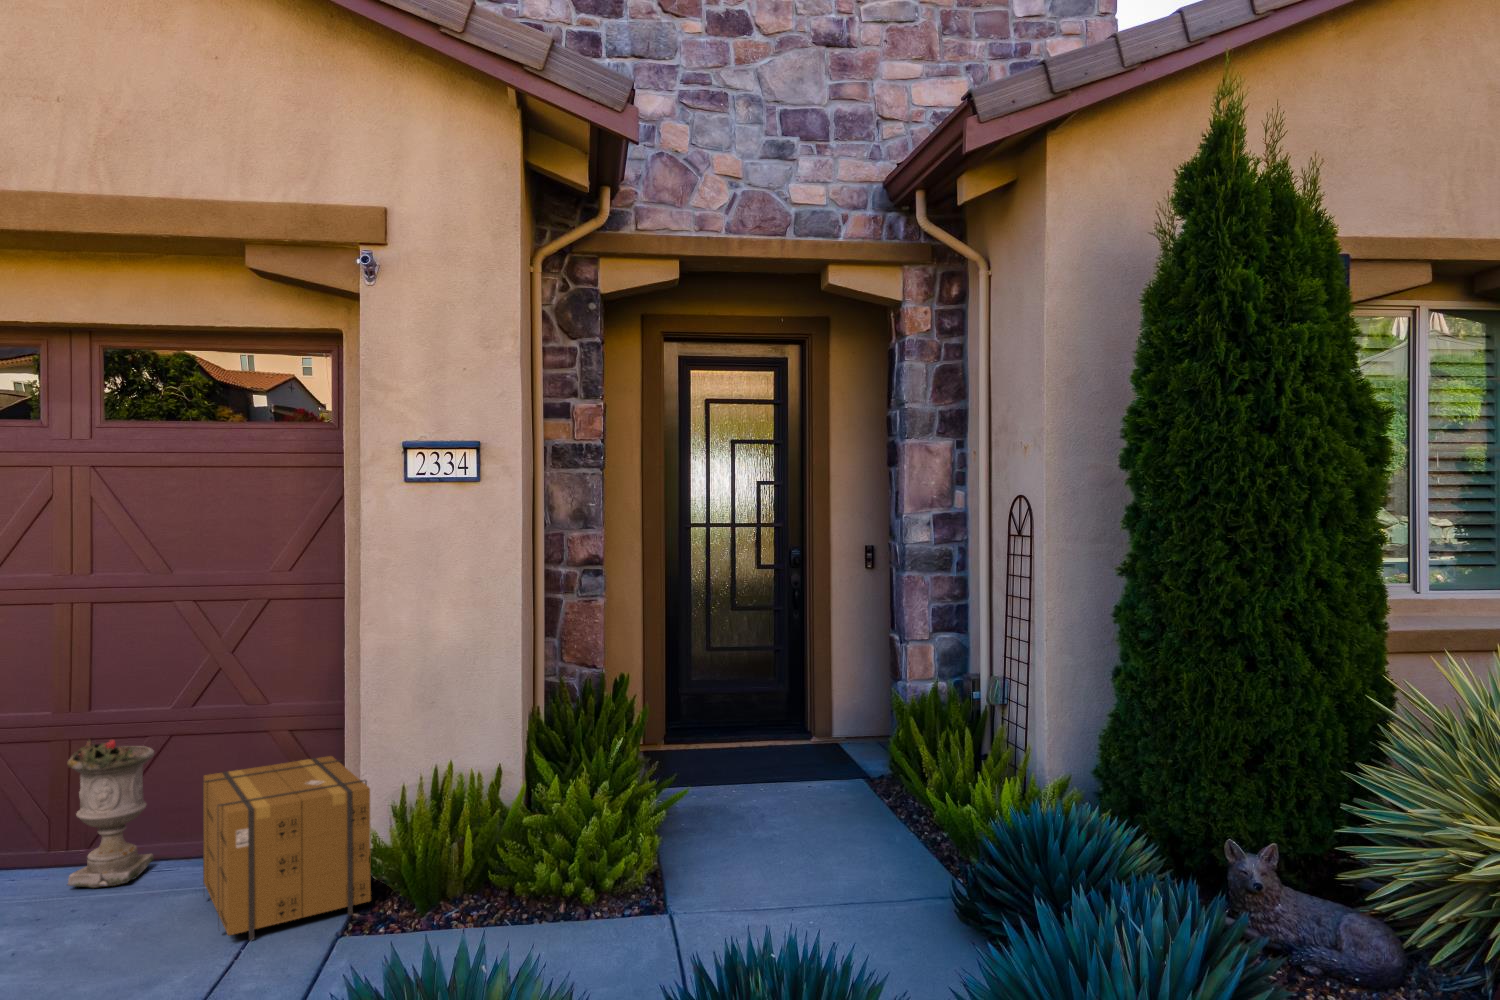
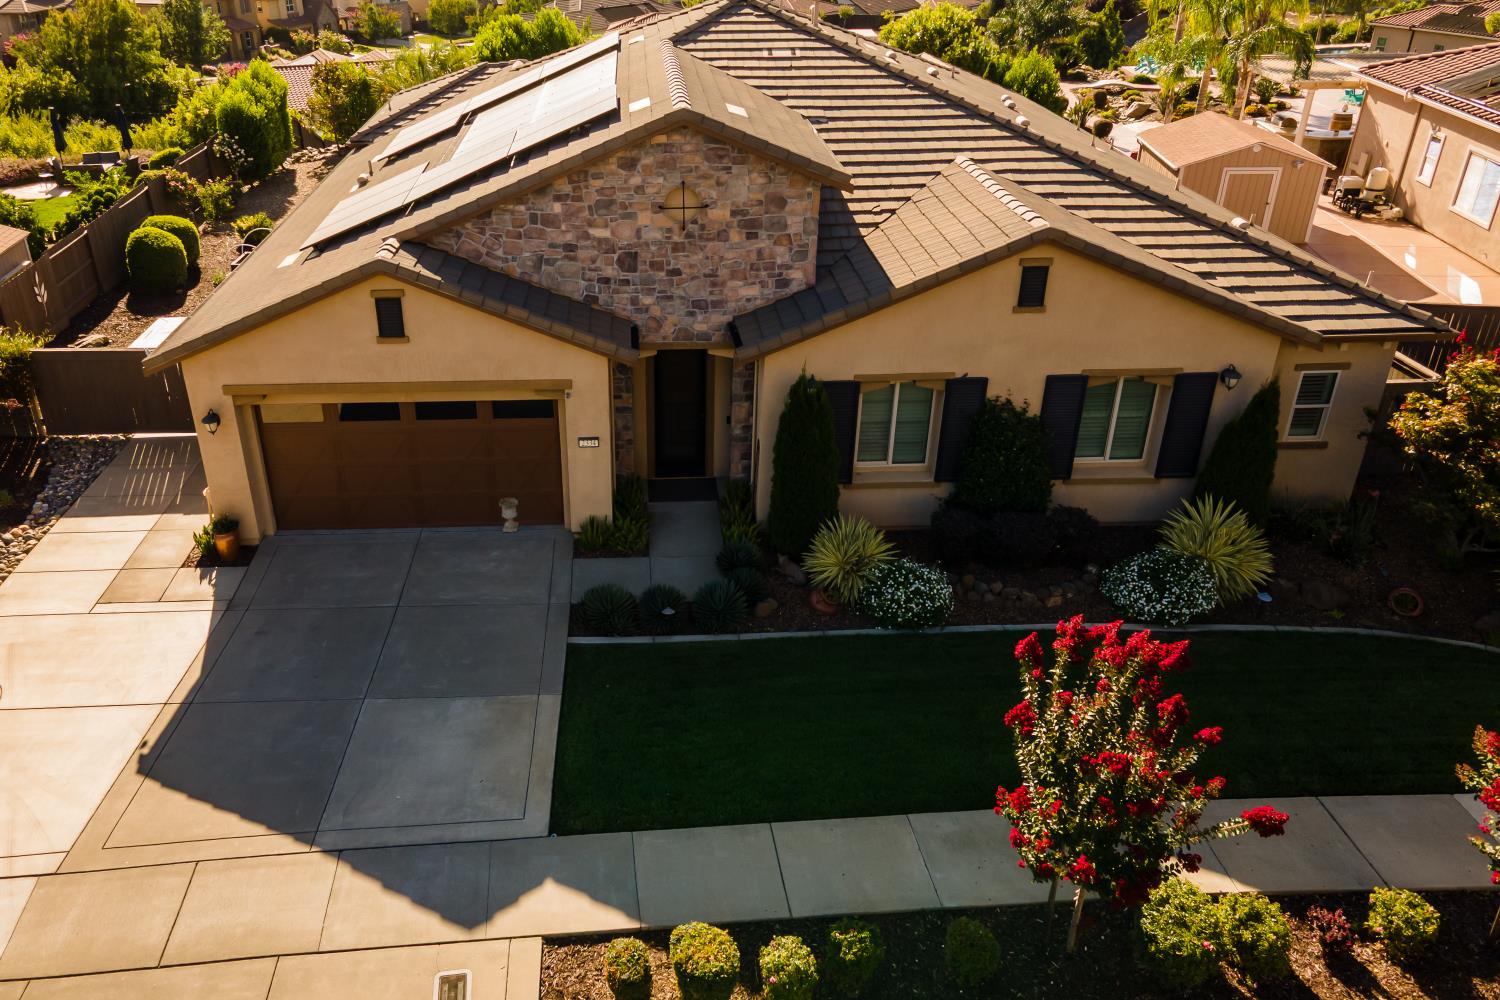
cardboard box: present [203,756,371,940] -> none [535,504,579,552]

